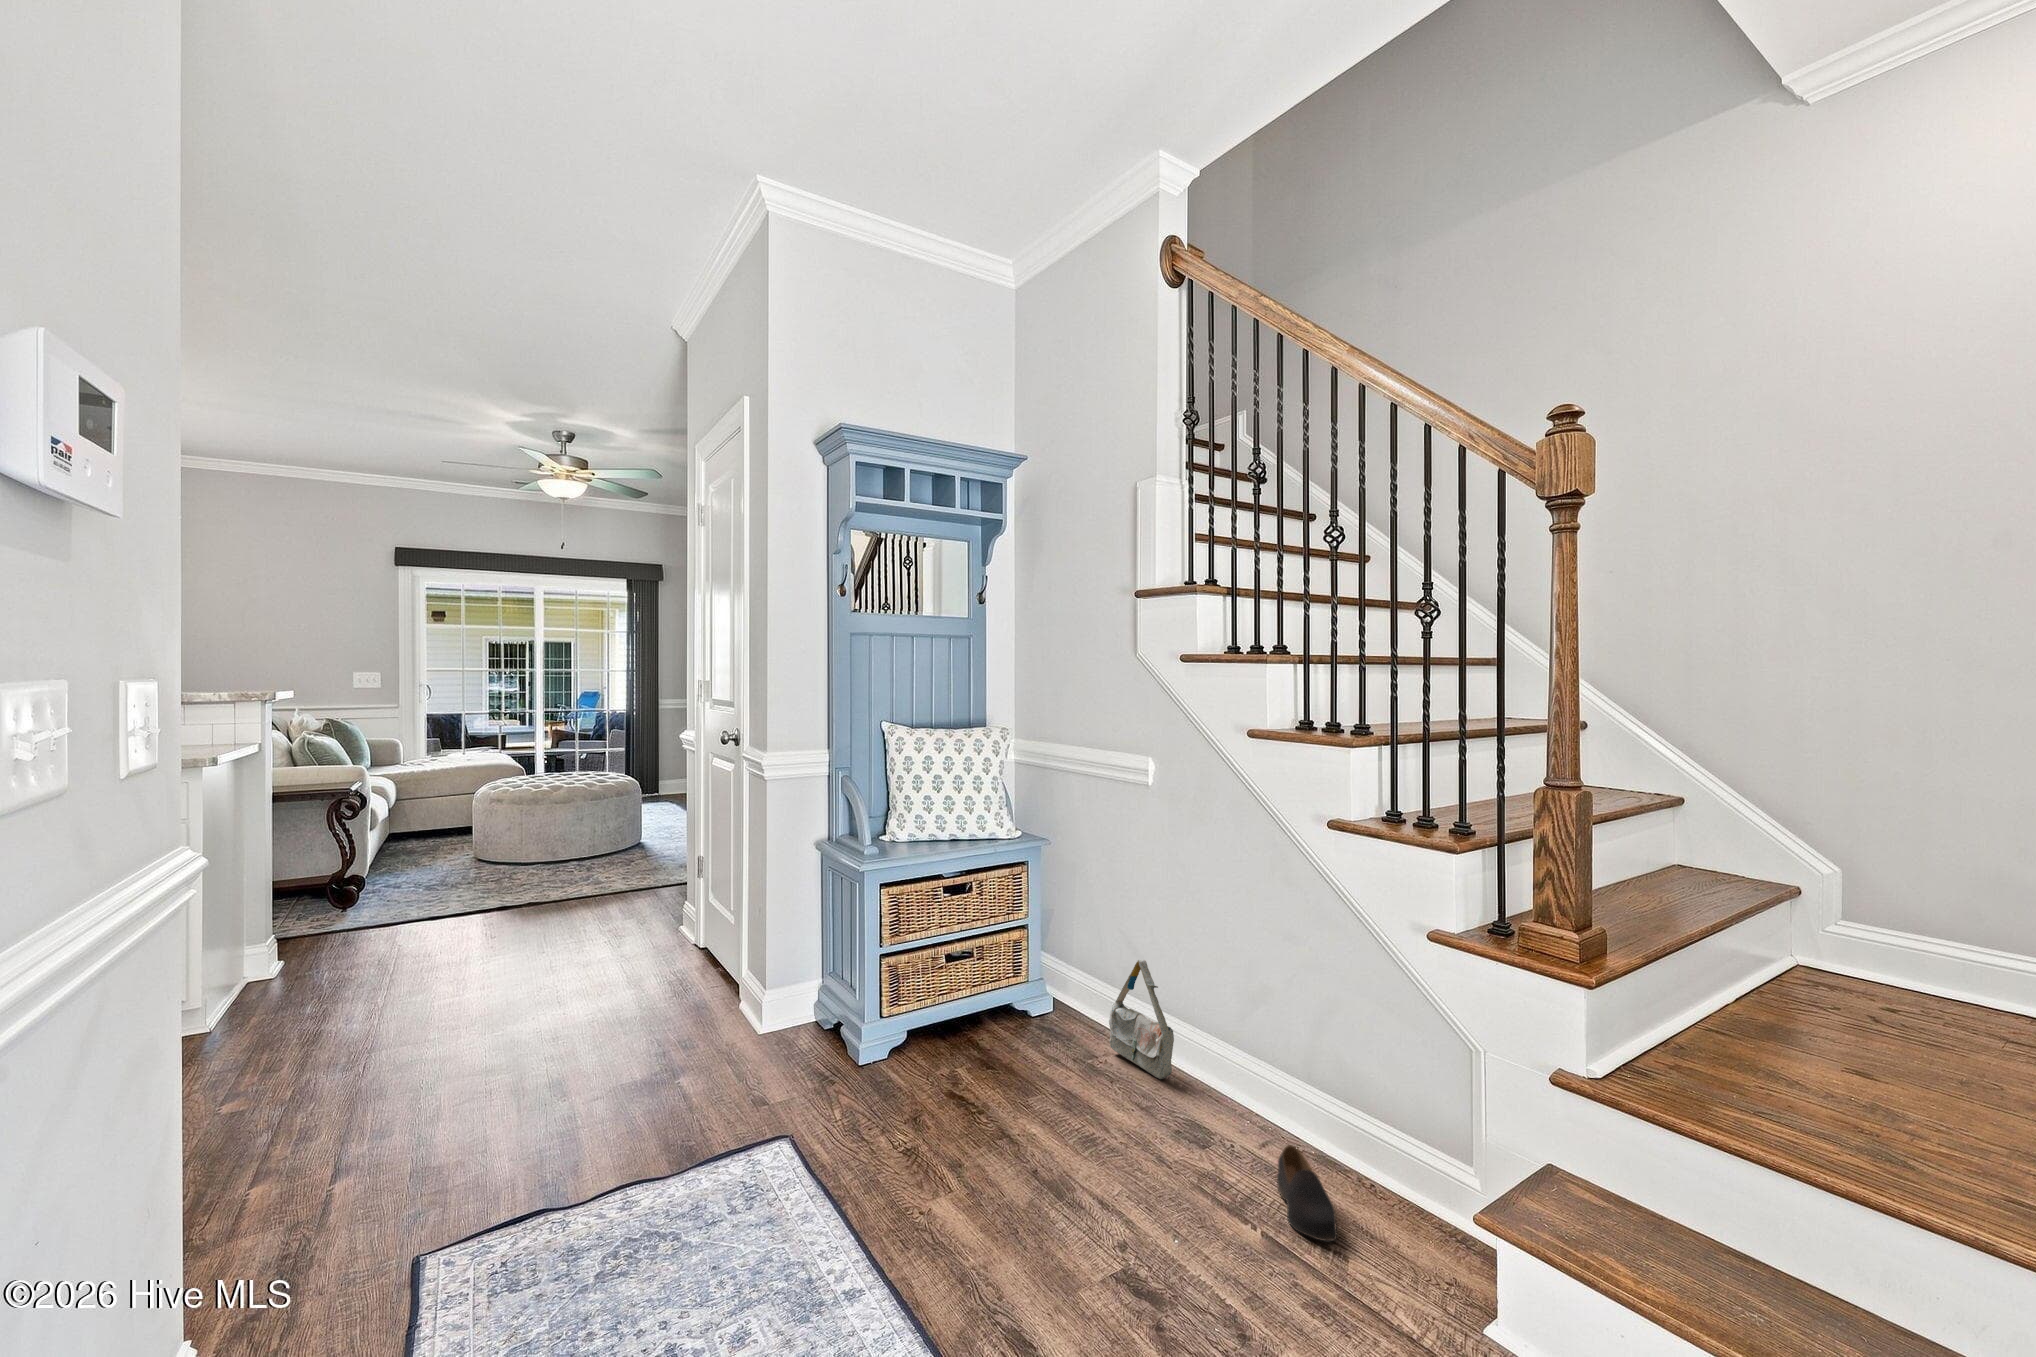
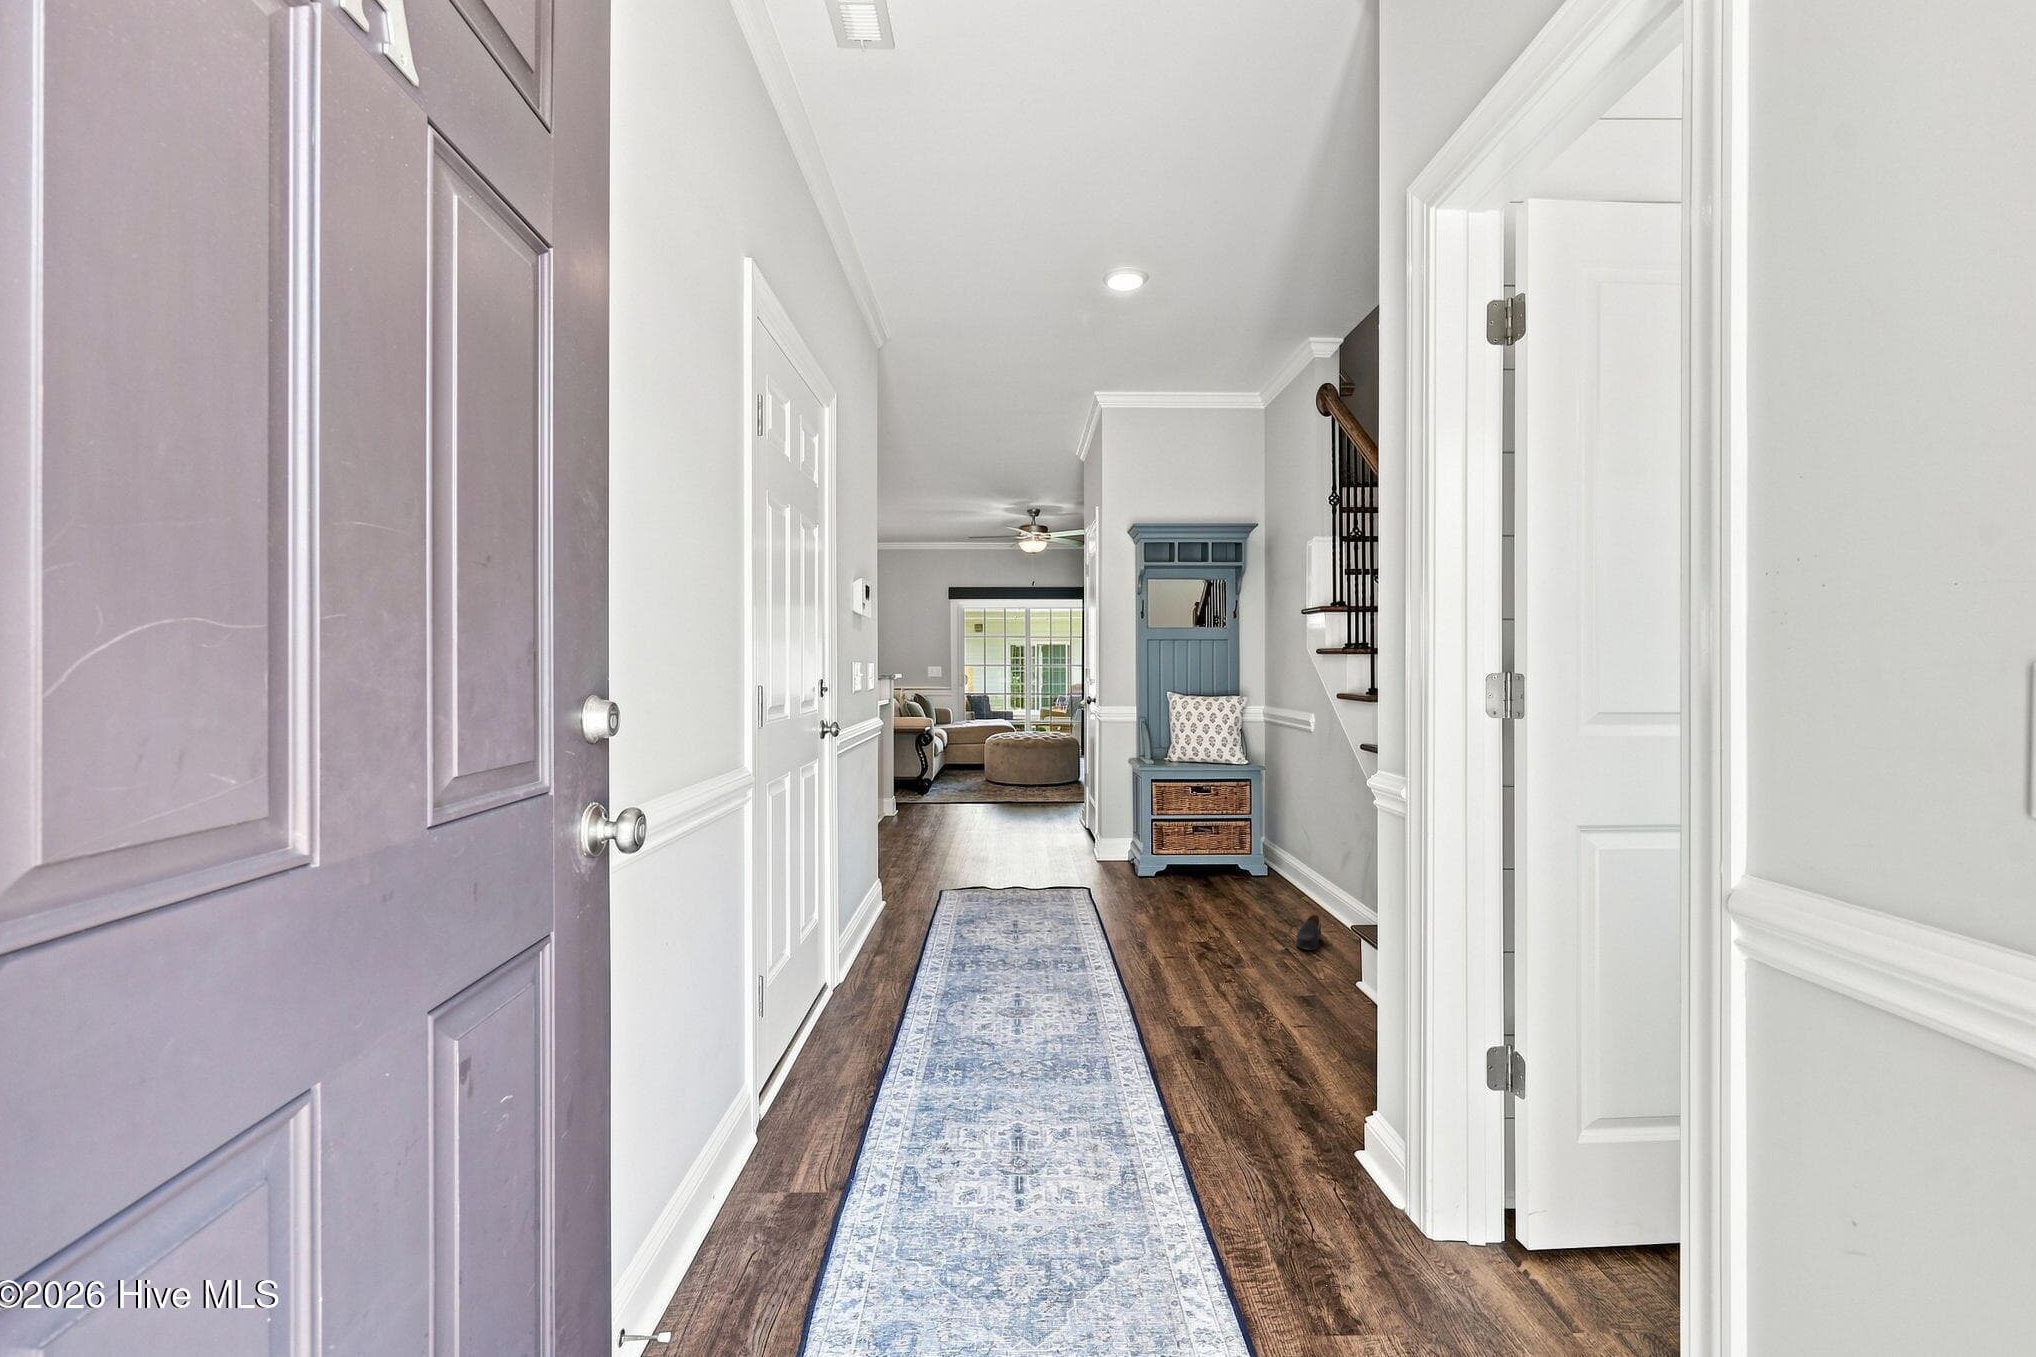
bag: present [1109,960,1174,1079] -> none [1282,832,1308,900]

